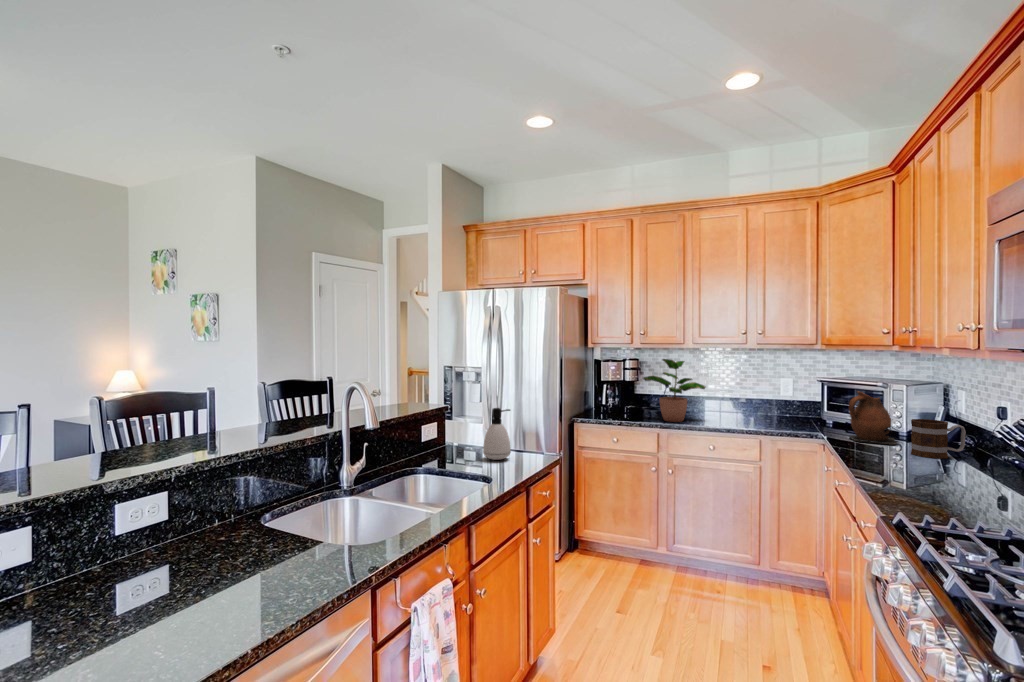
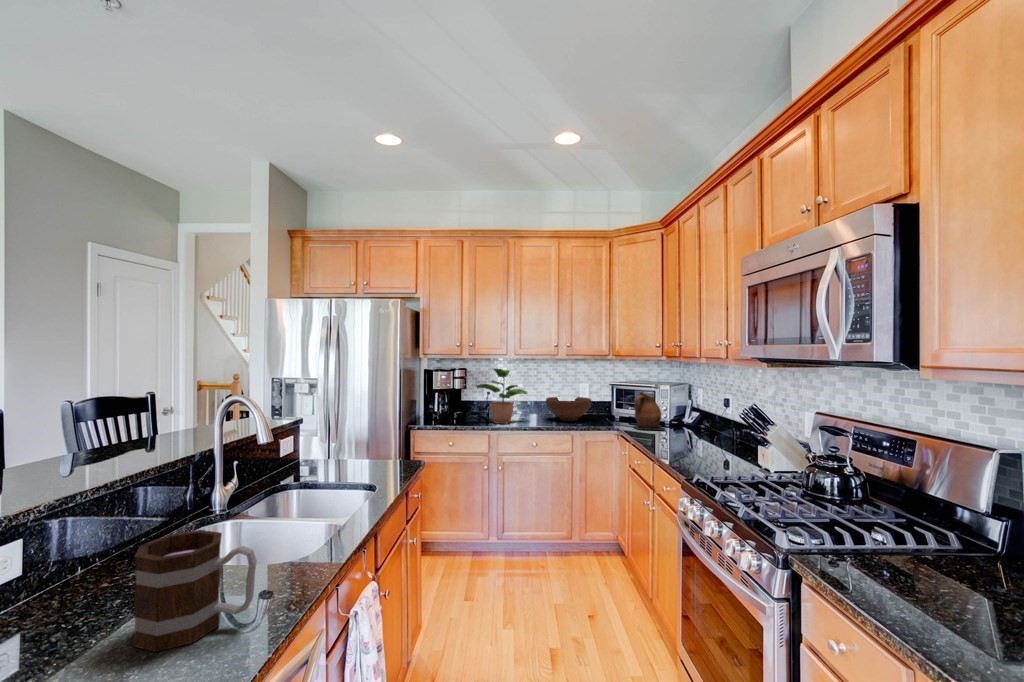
fruit bowl: none [731,393,793,424] -> present [546,397,591,421]
soap dispenser: present [483,408,511,460] -> none [356,417,384,468]
mug: present [911,419,966,459] -> present [132,530,257,652]

